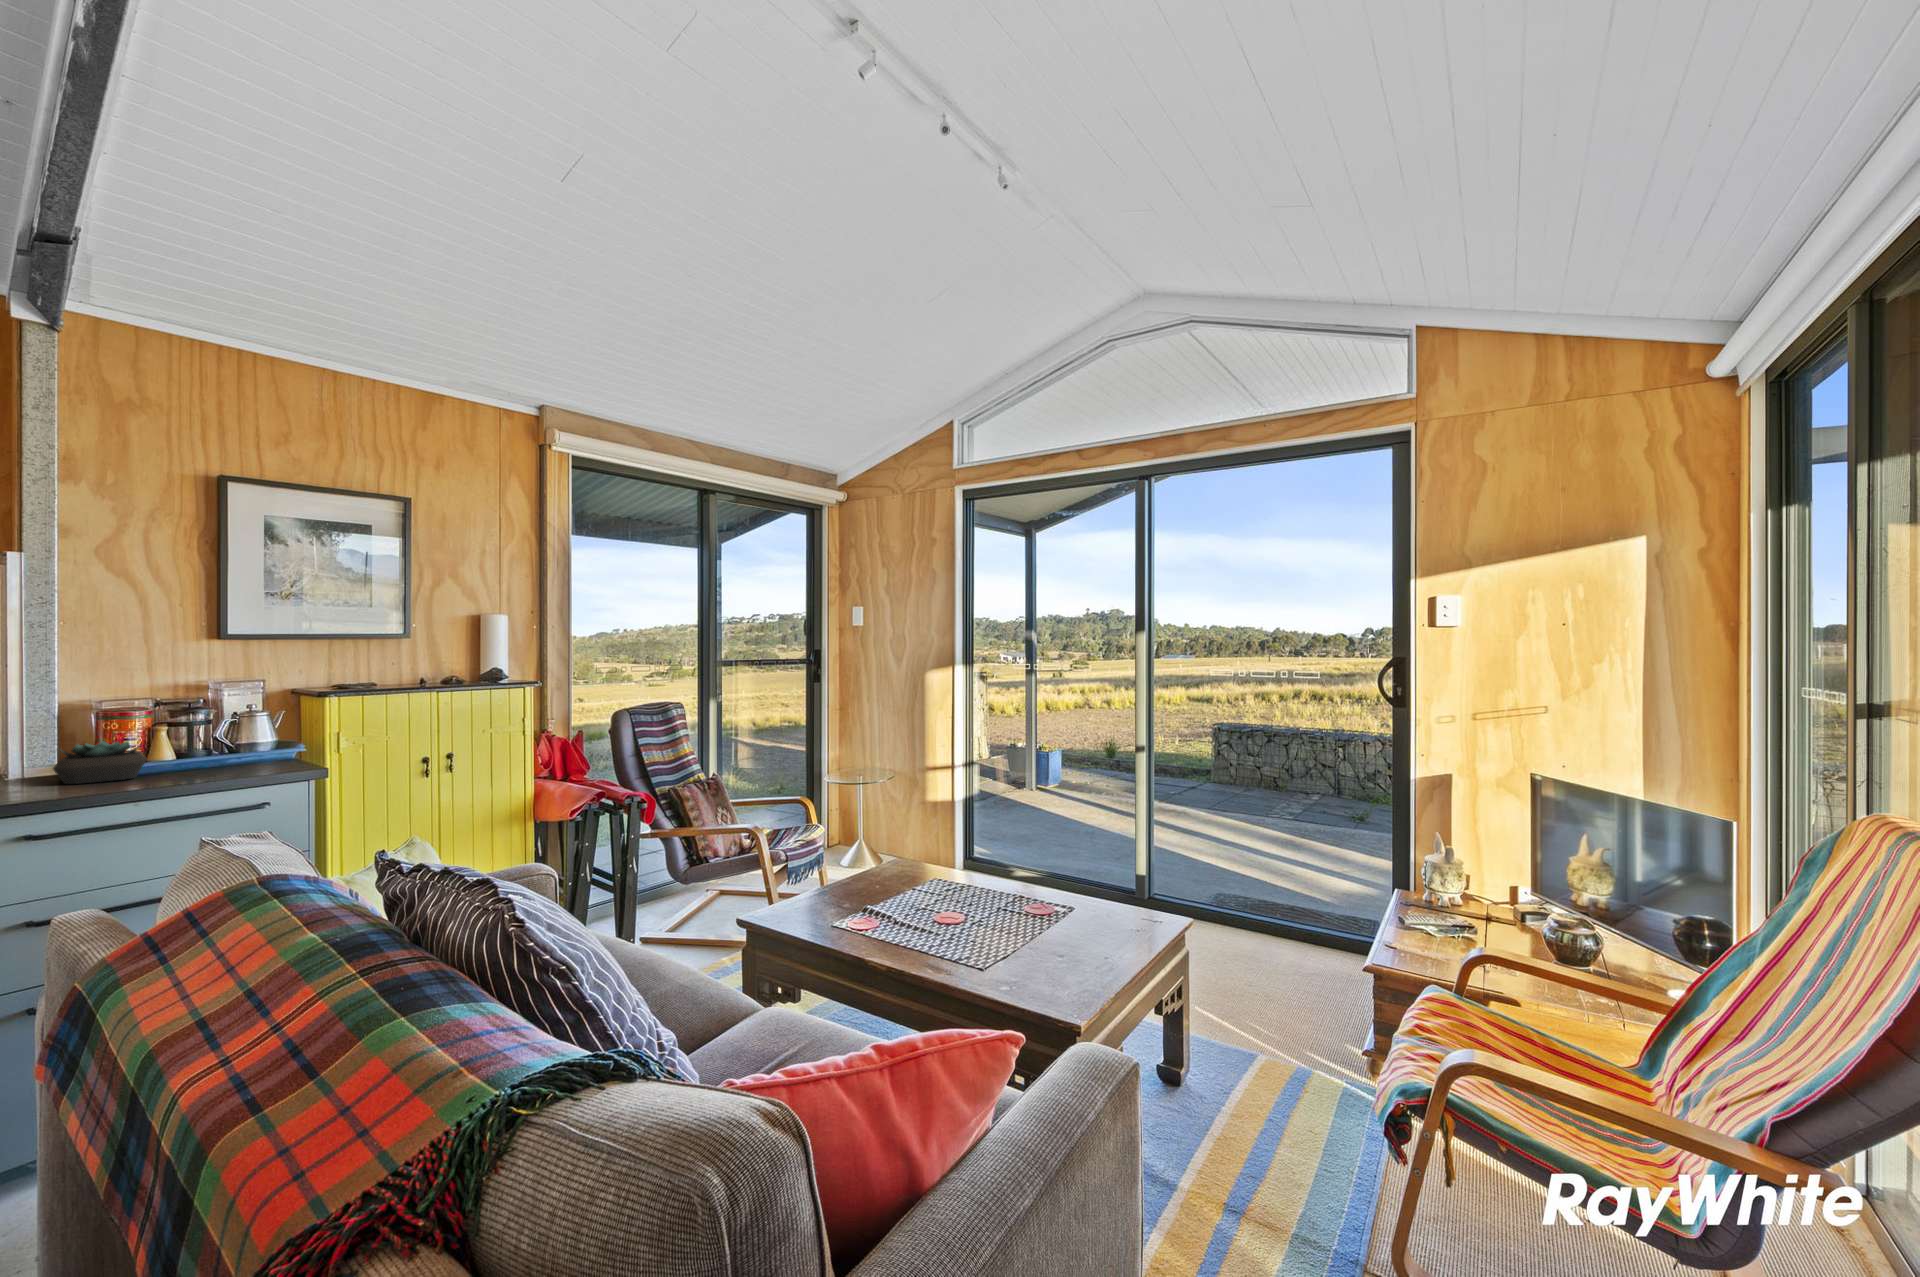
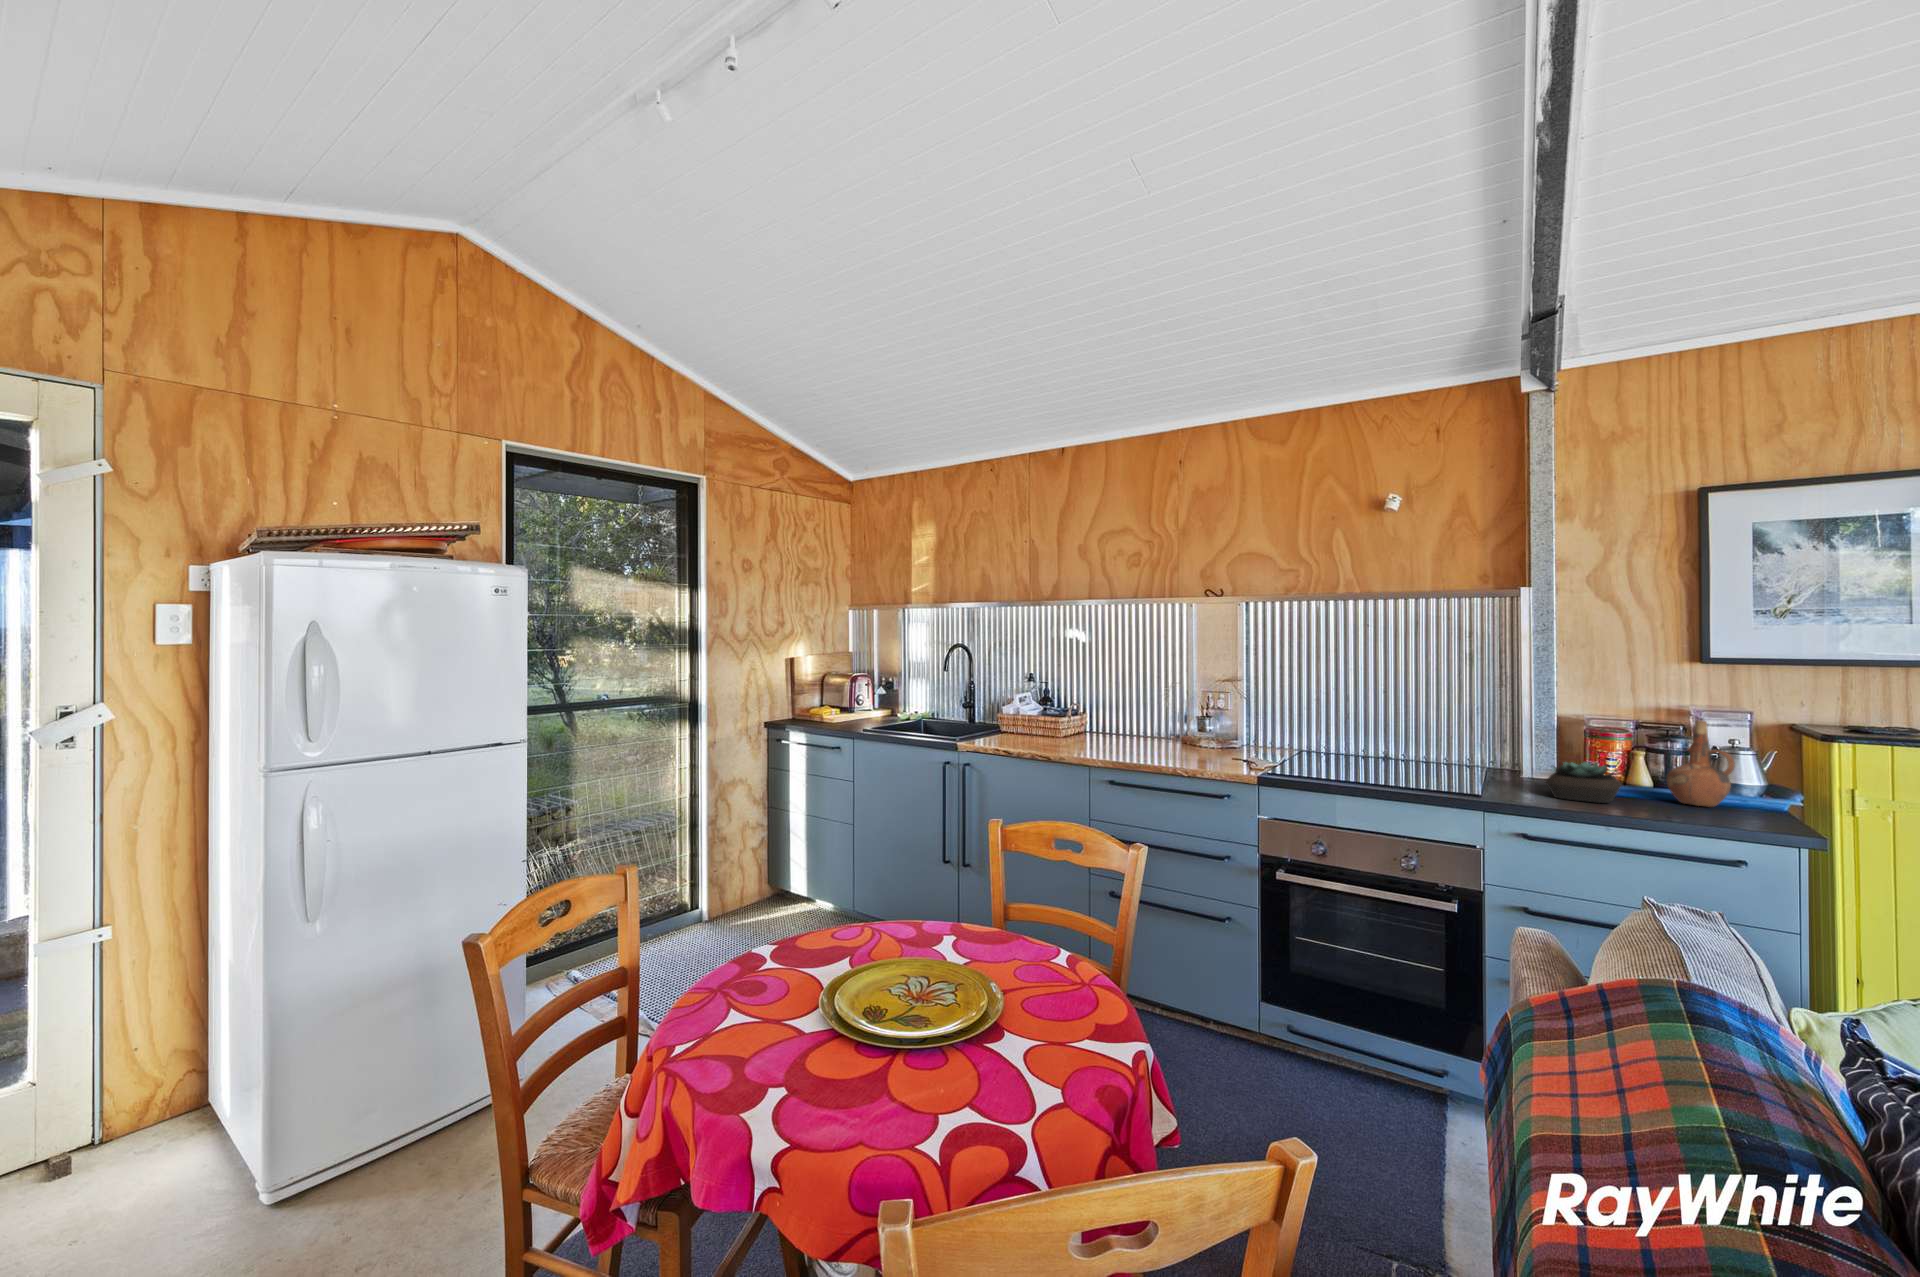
ceramic pitcher: none [193,687,255,766] -> present [1667,720,1735,807]

